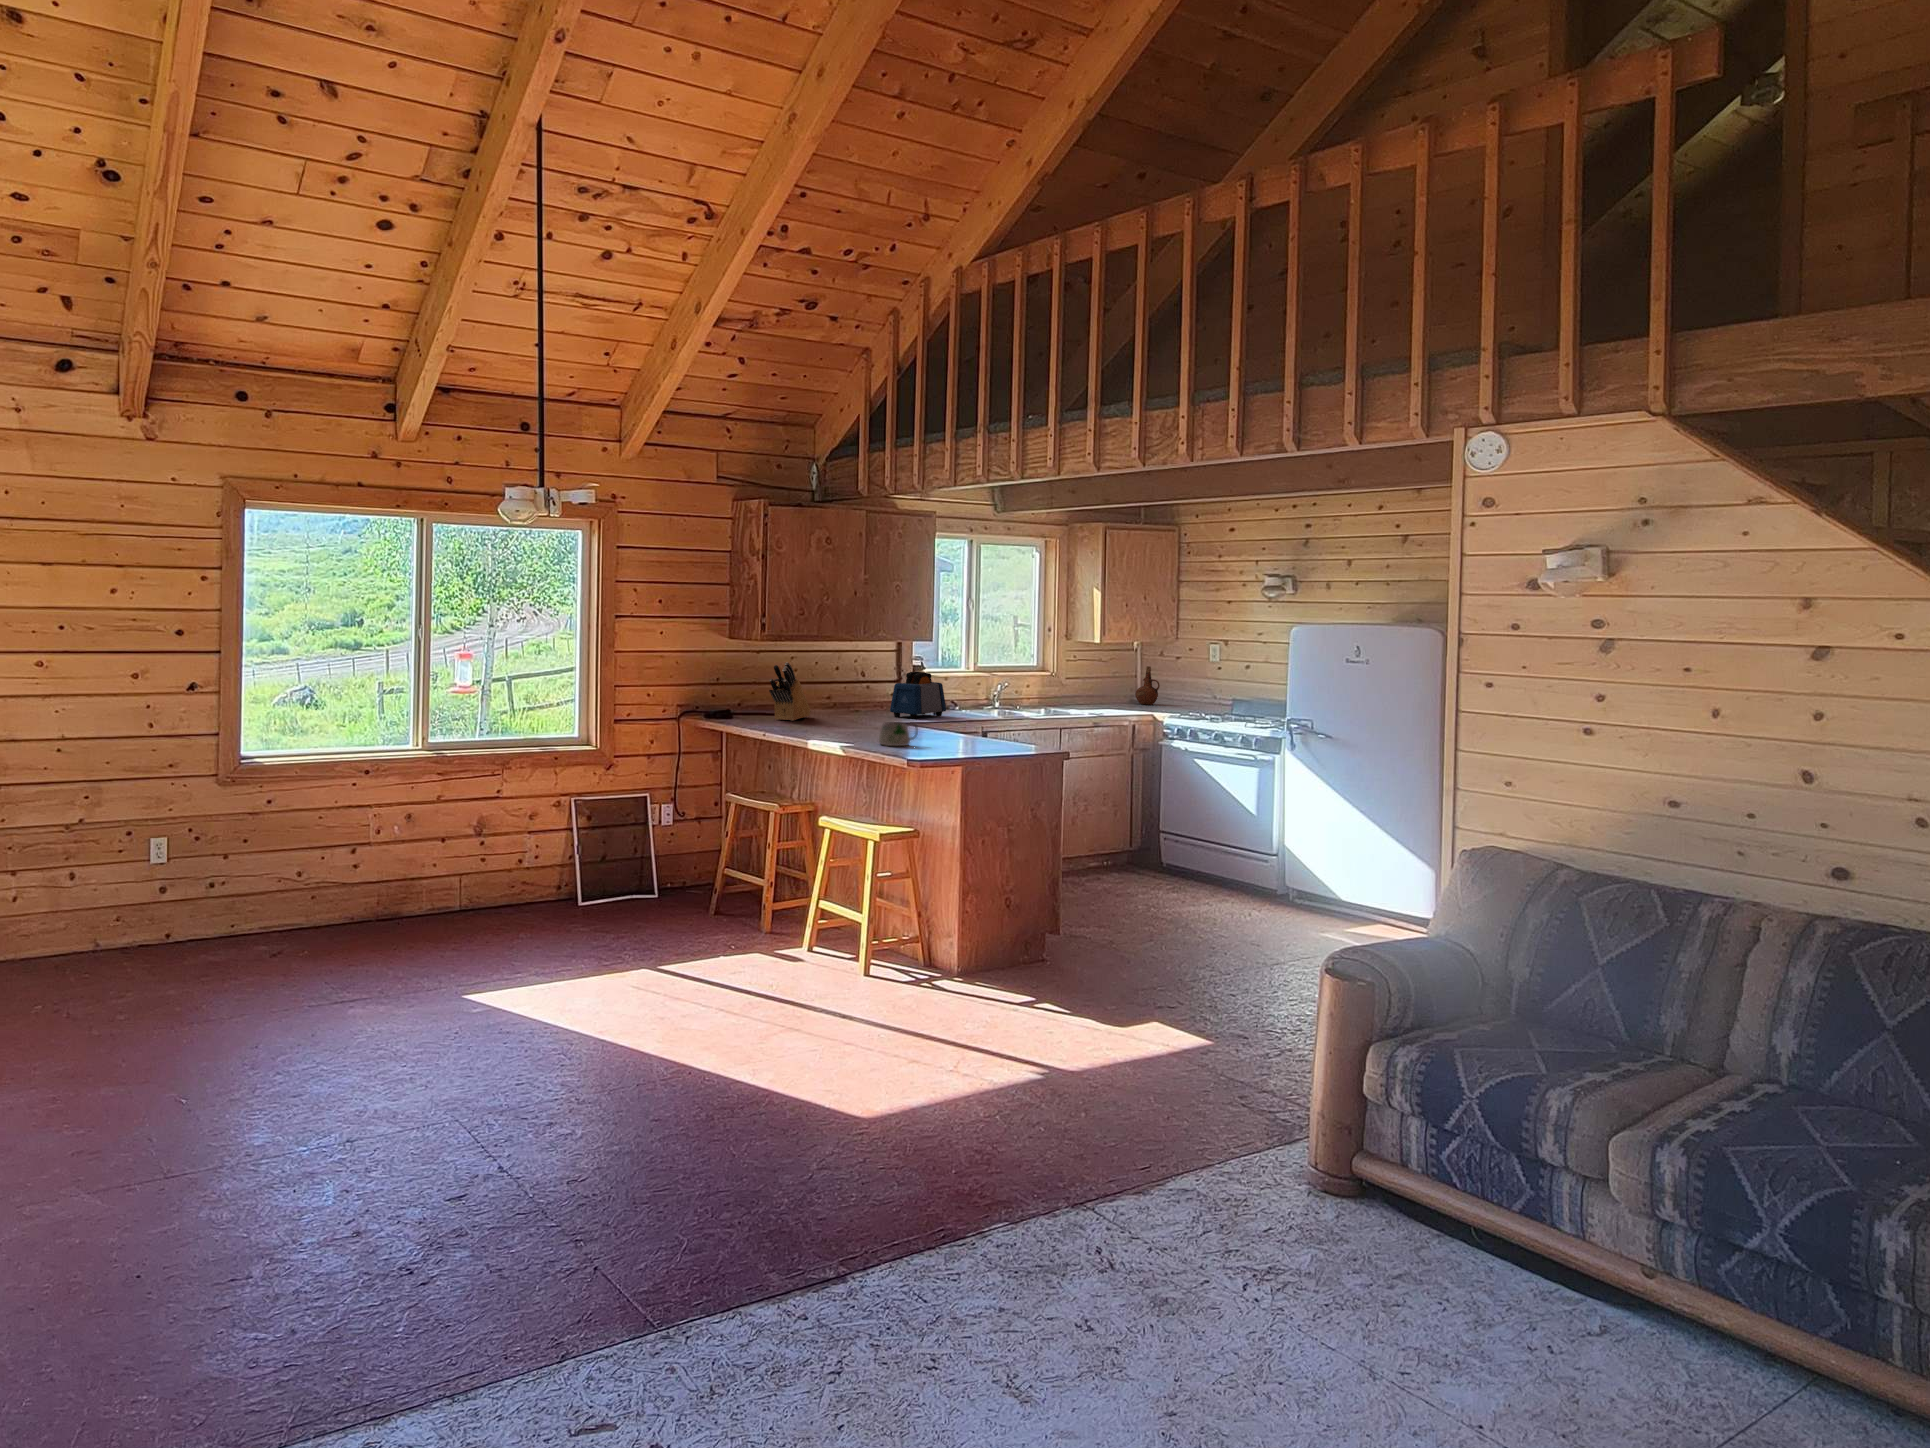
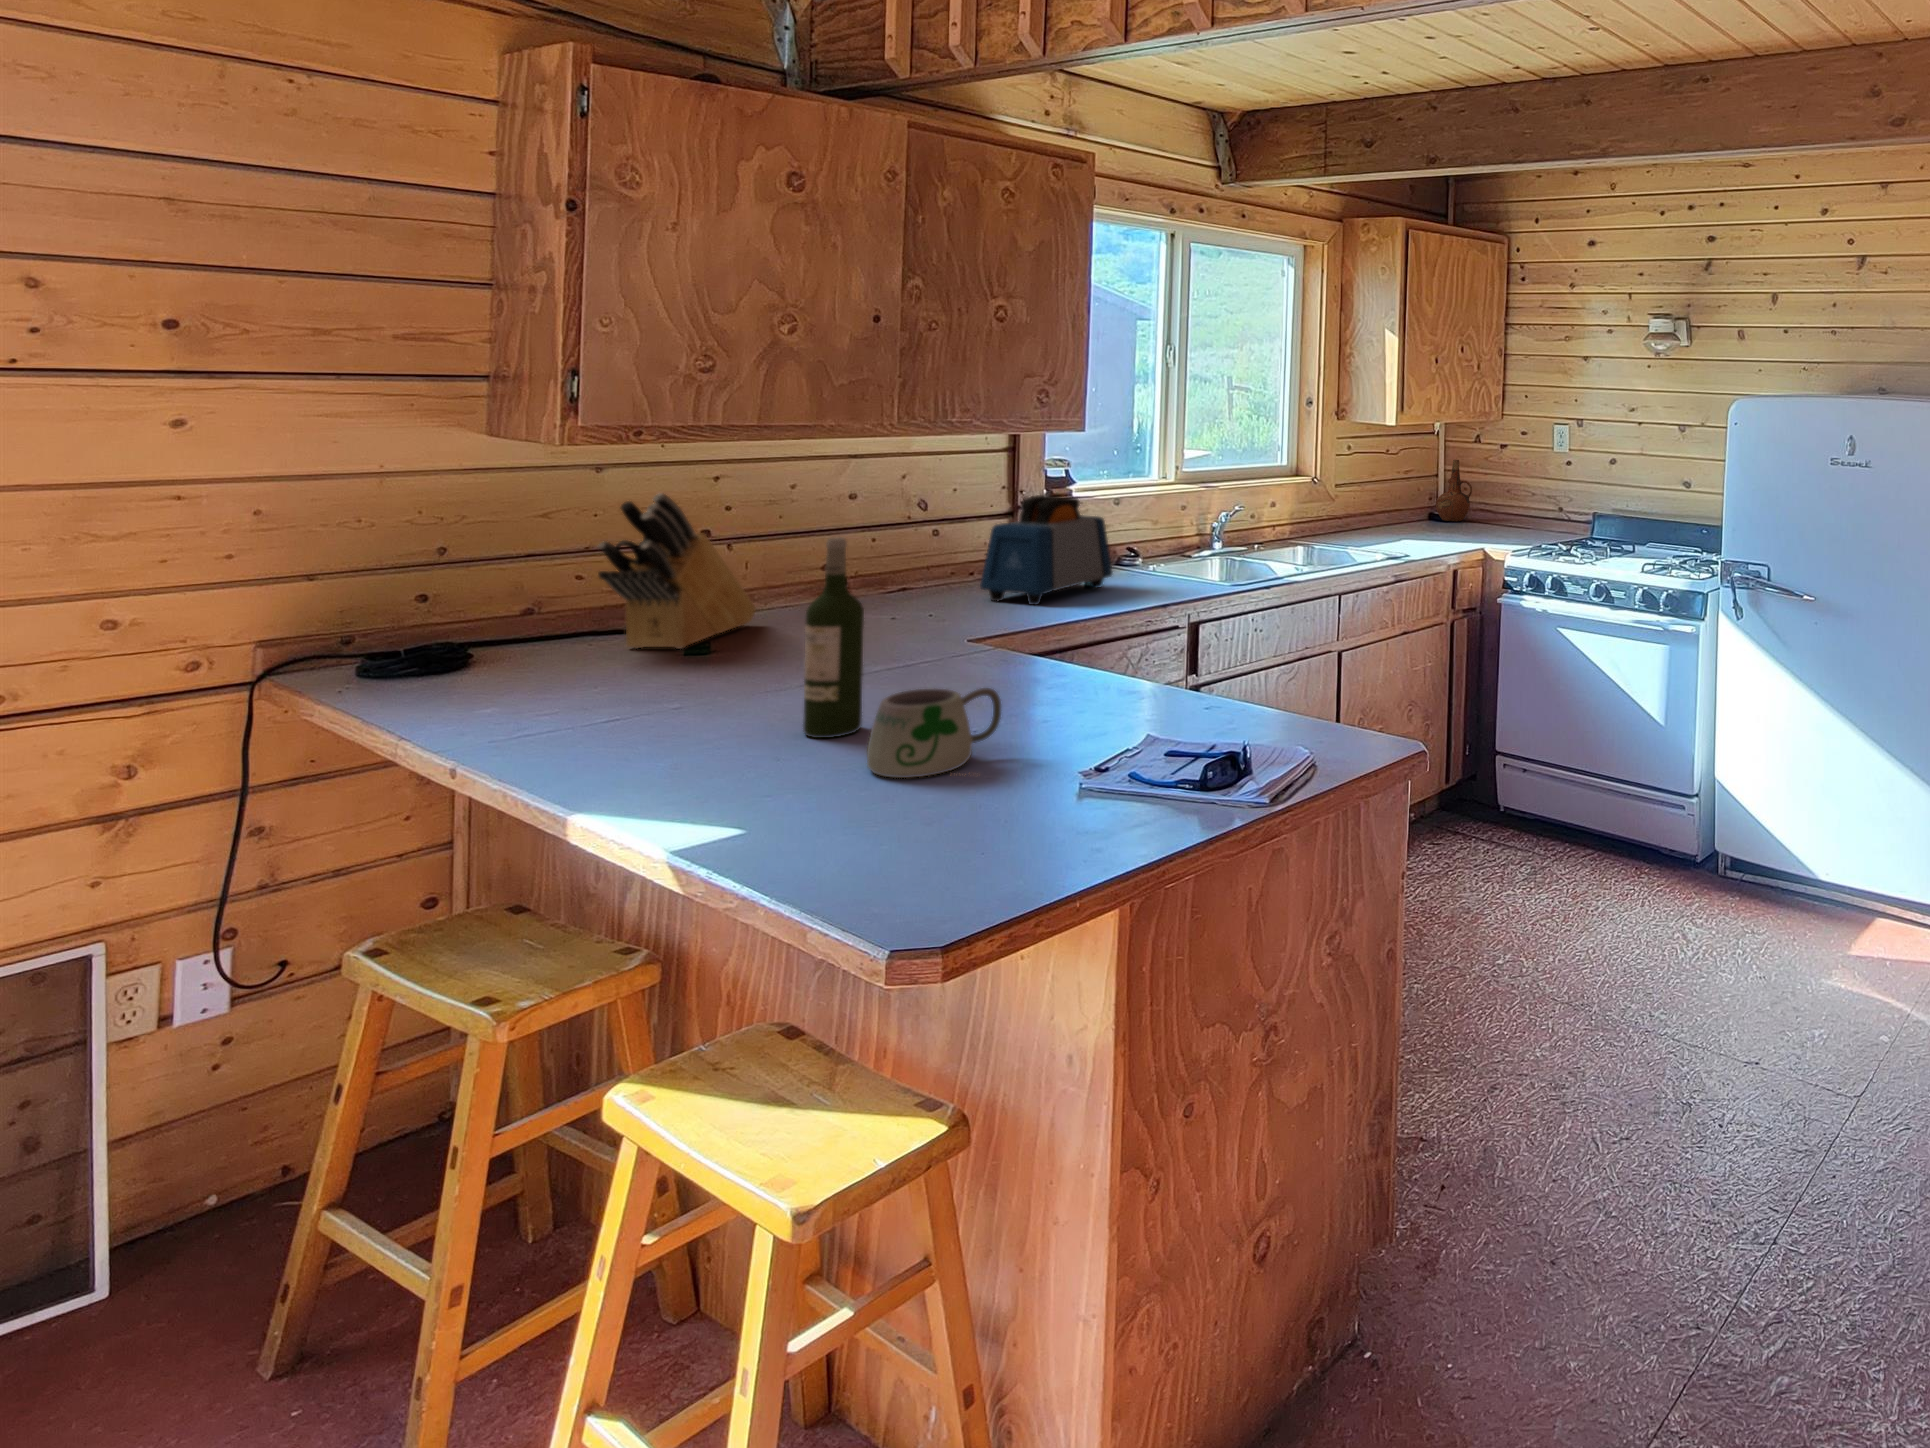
wine bottle: none [854,674,871,739] -> present [803,537,864,738]

